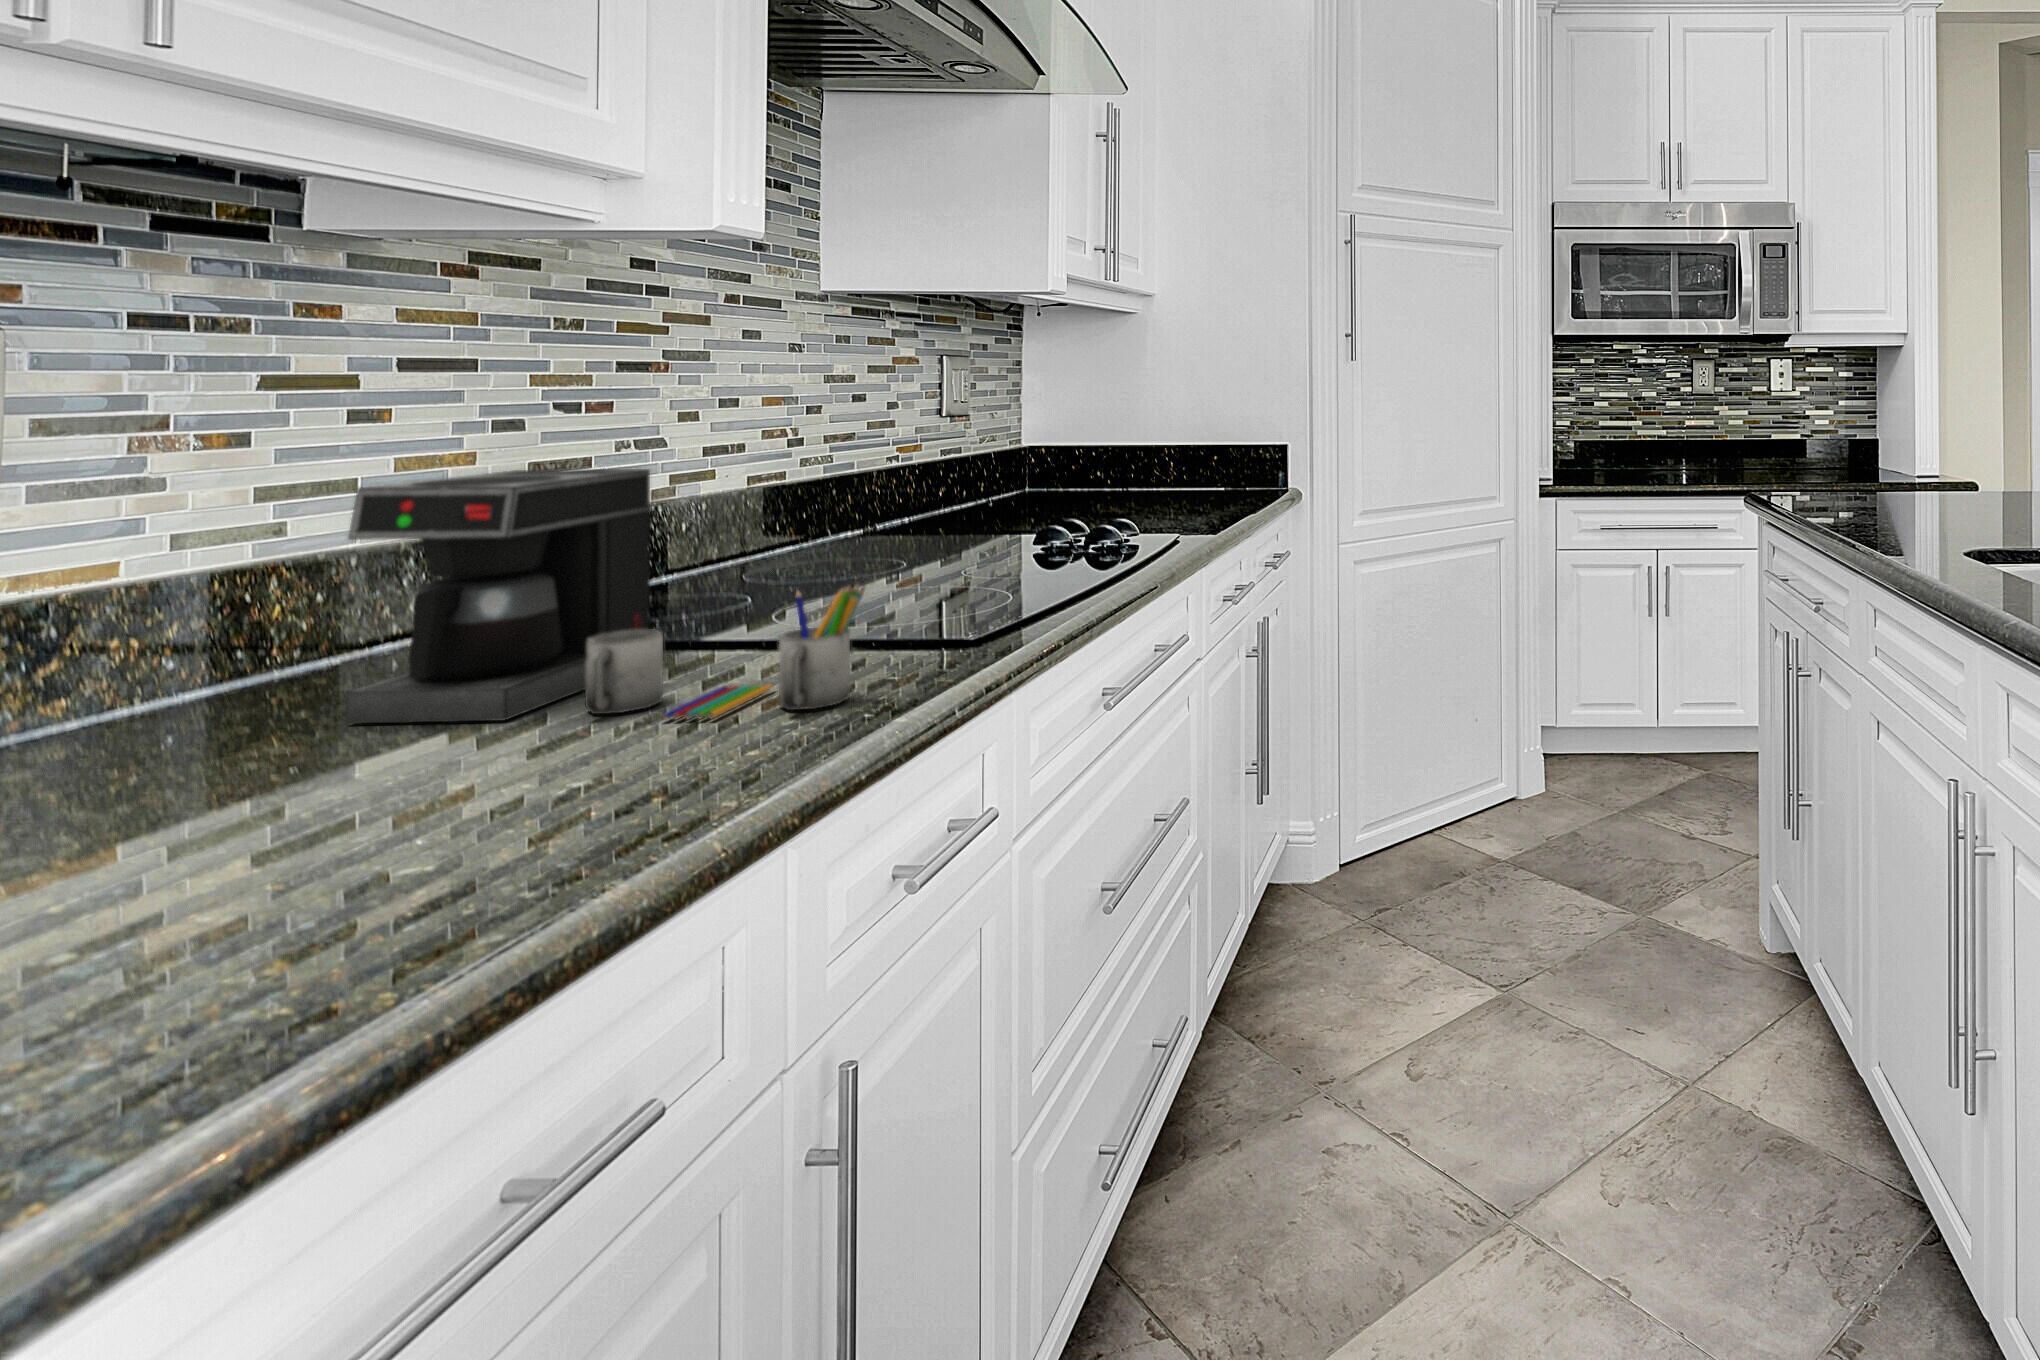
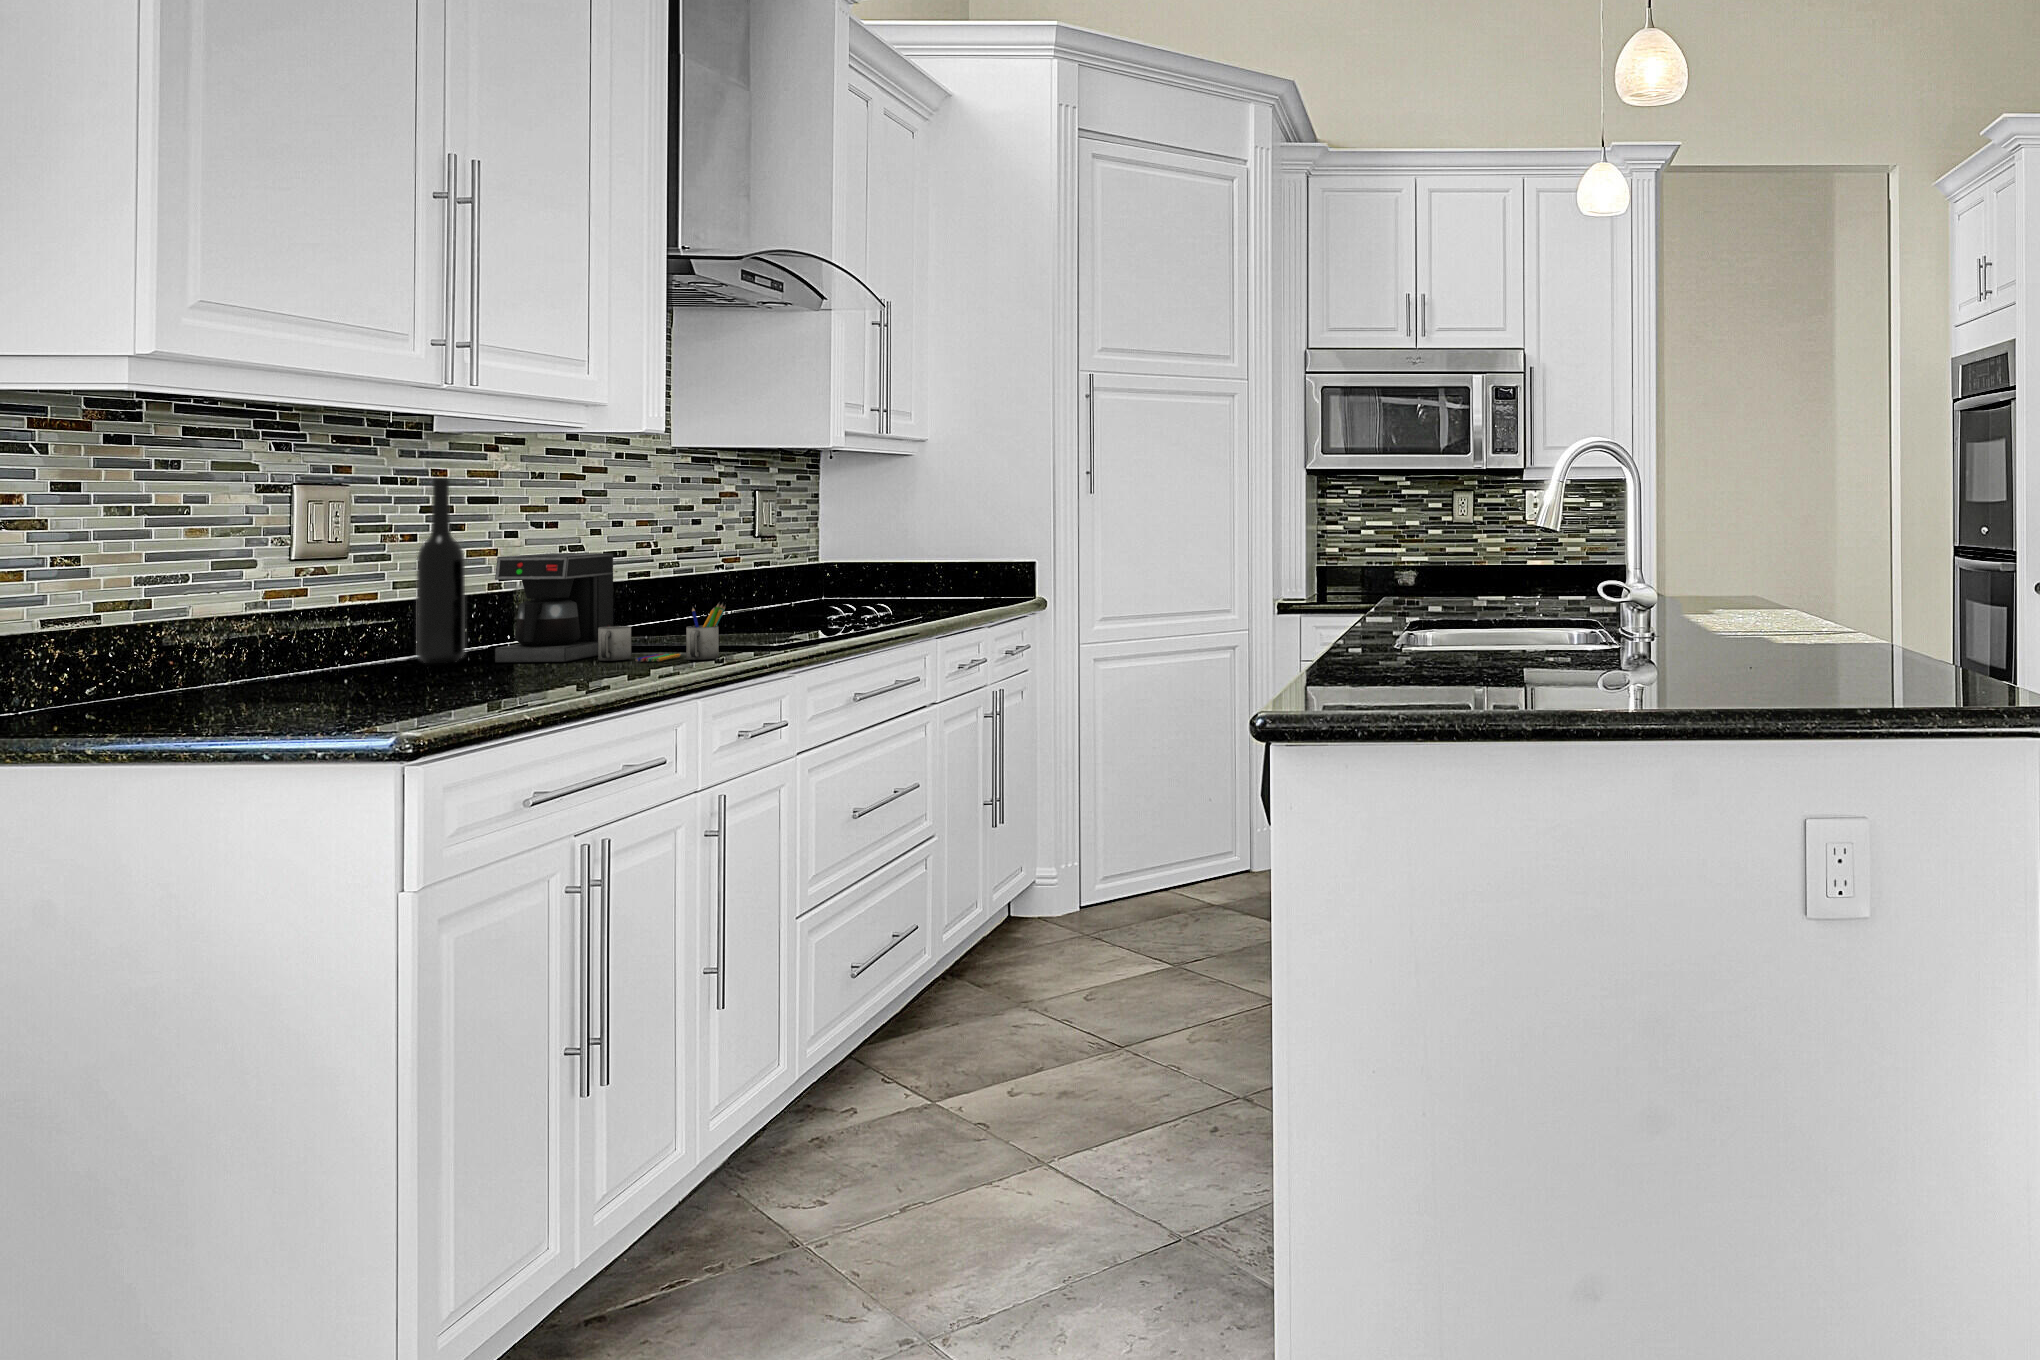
bottle: none [165,313,295,728] -> present [416,478,465,663]

